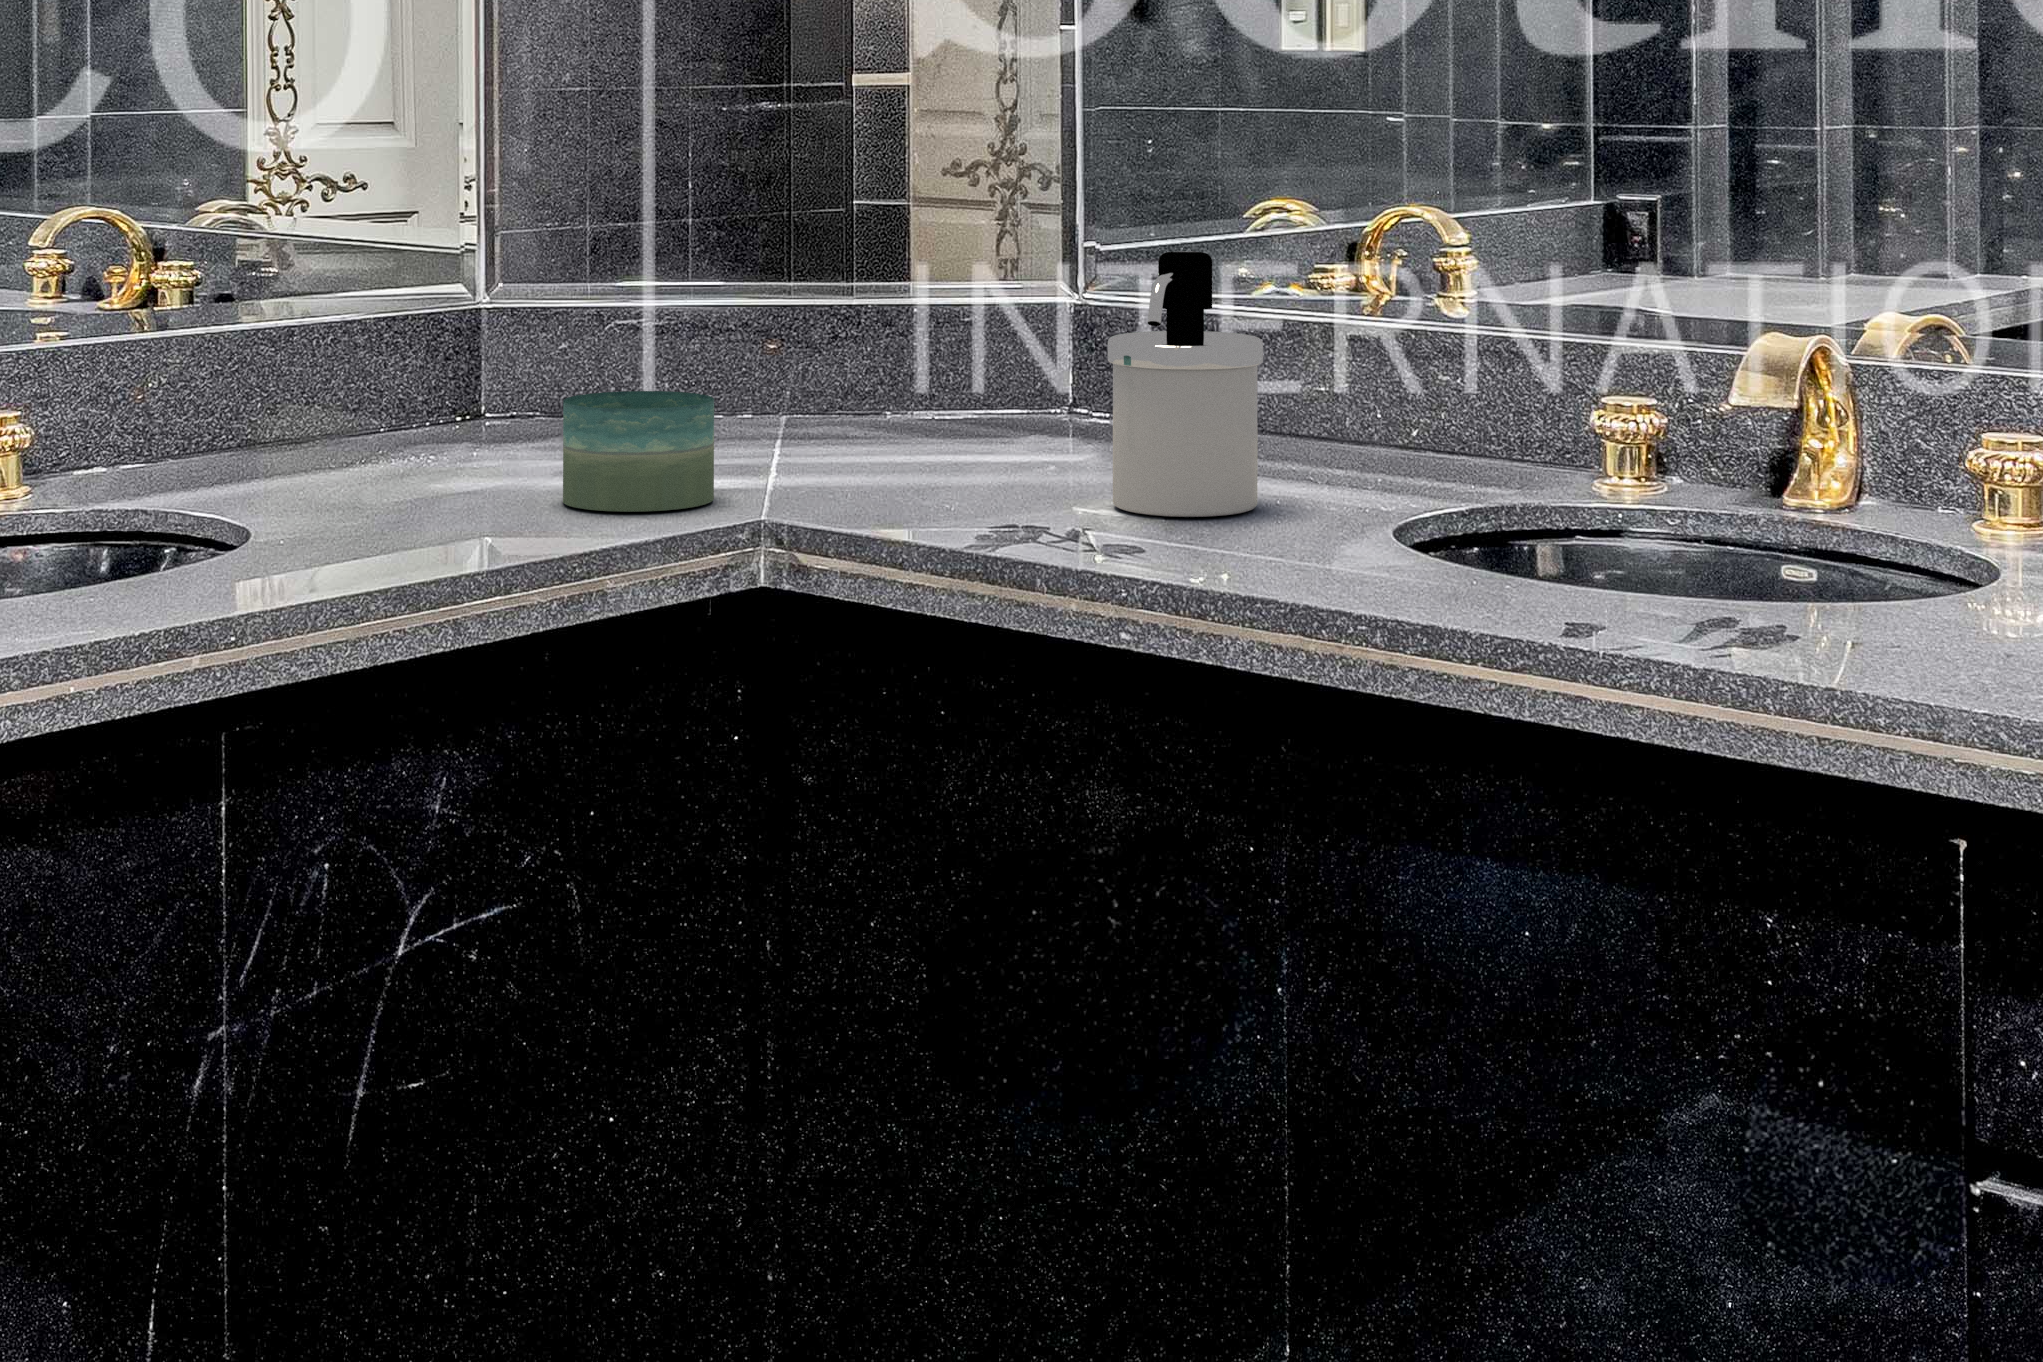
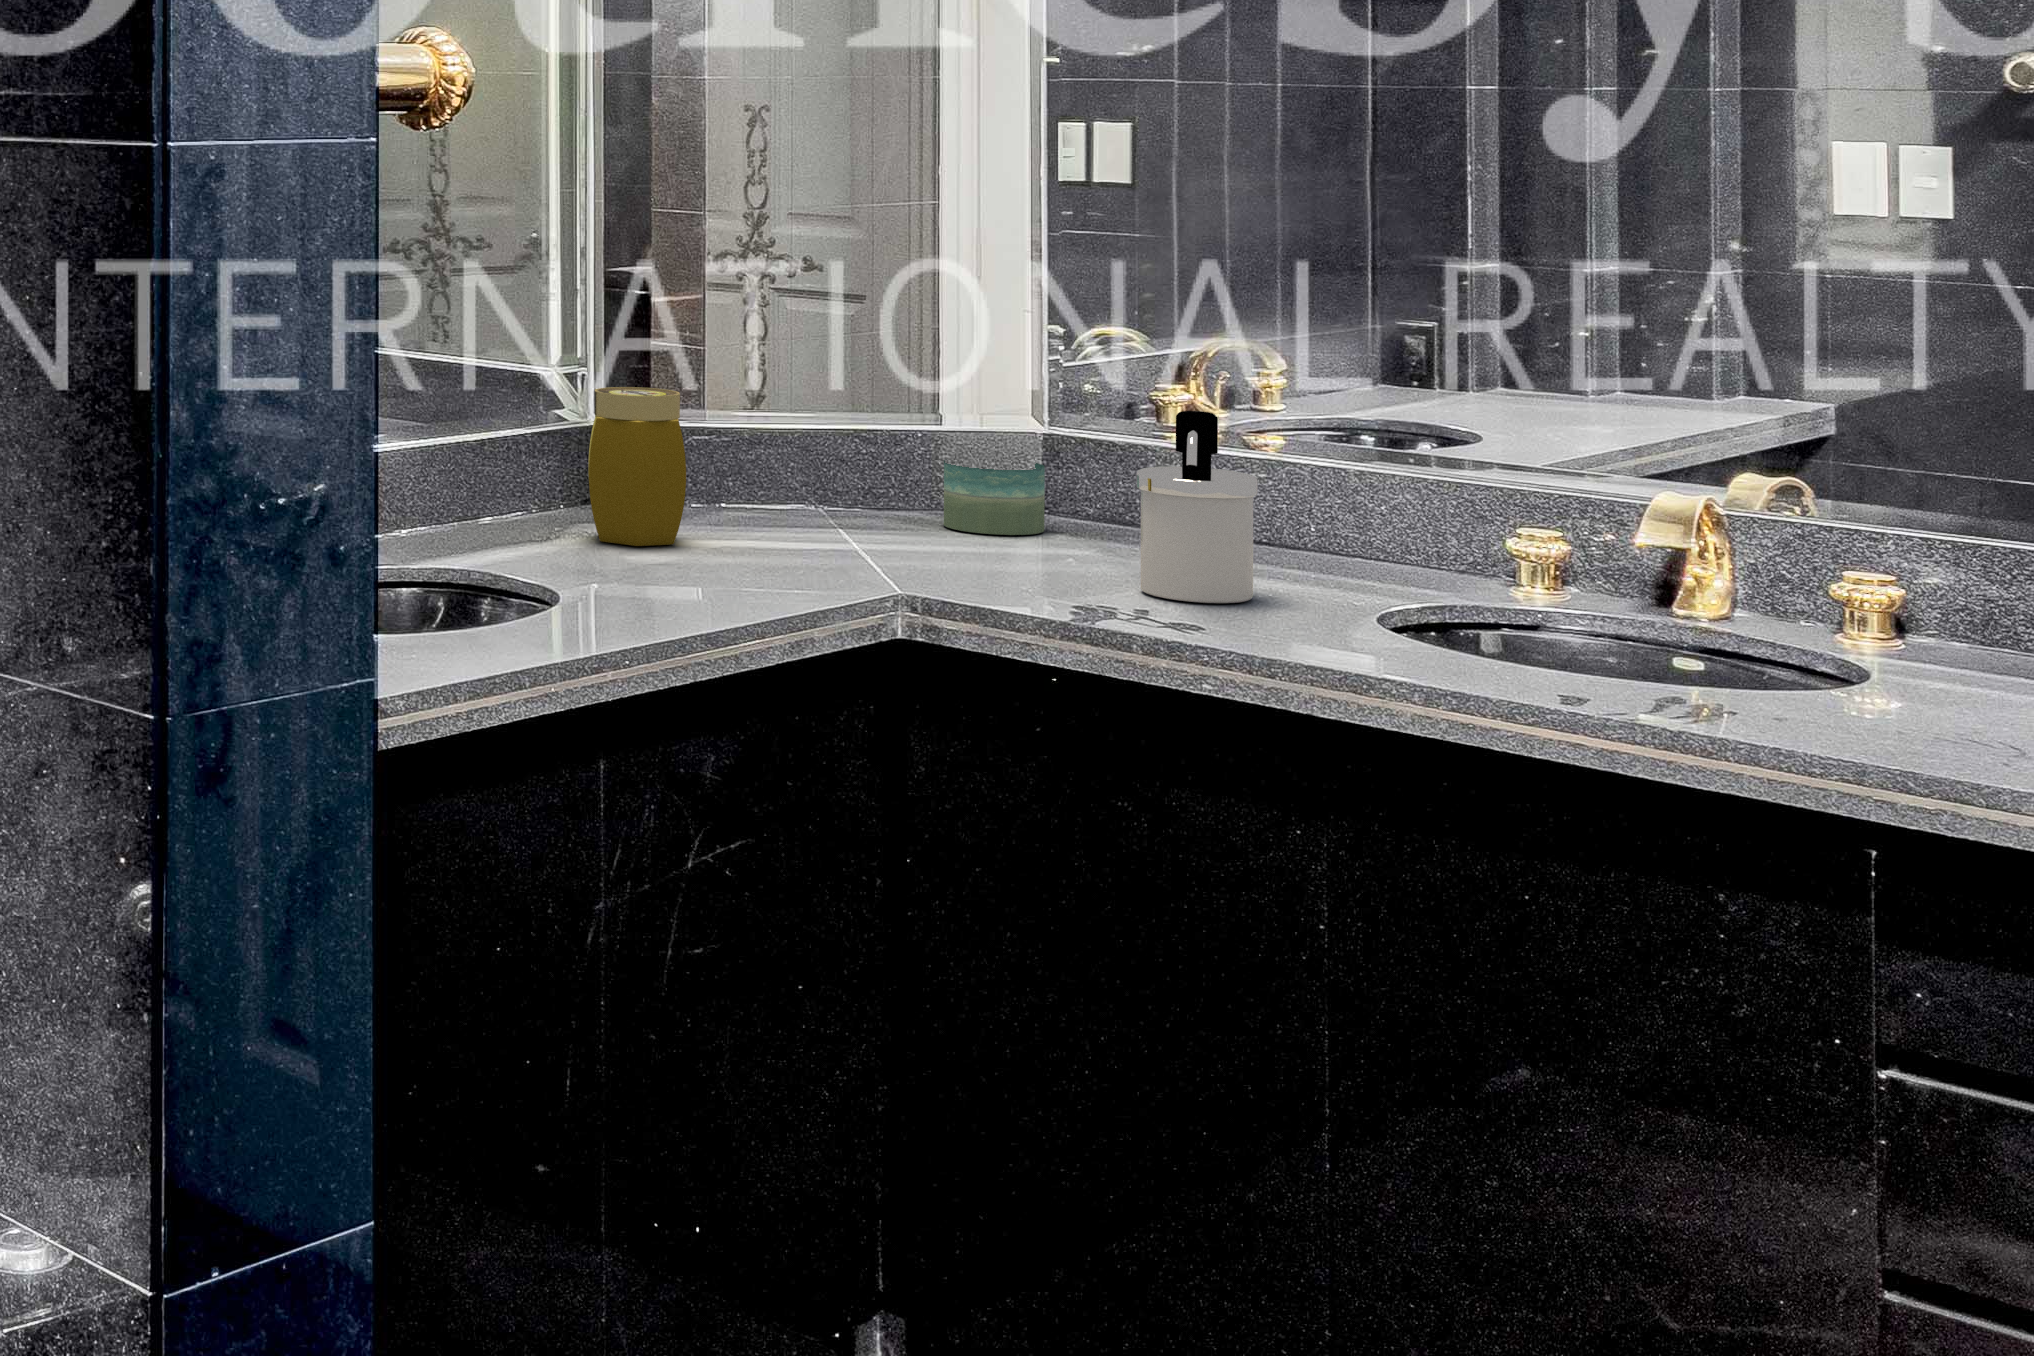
jar: none [407,252,553,473] -> present [588,387,686,546]
candle: present [563,391,714,512] -> present [944,460,1045,535]

